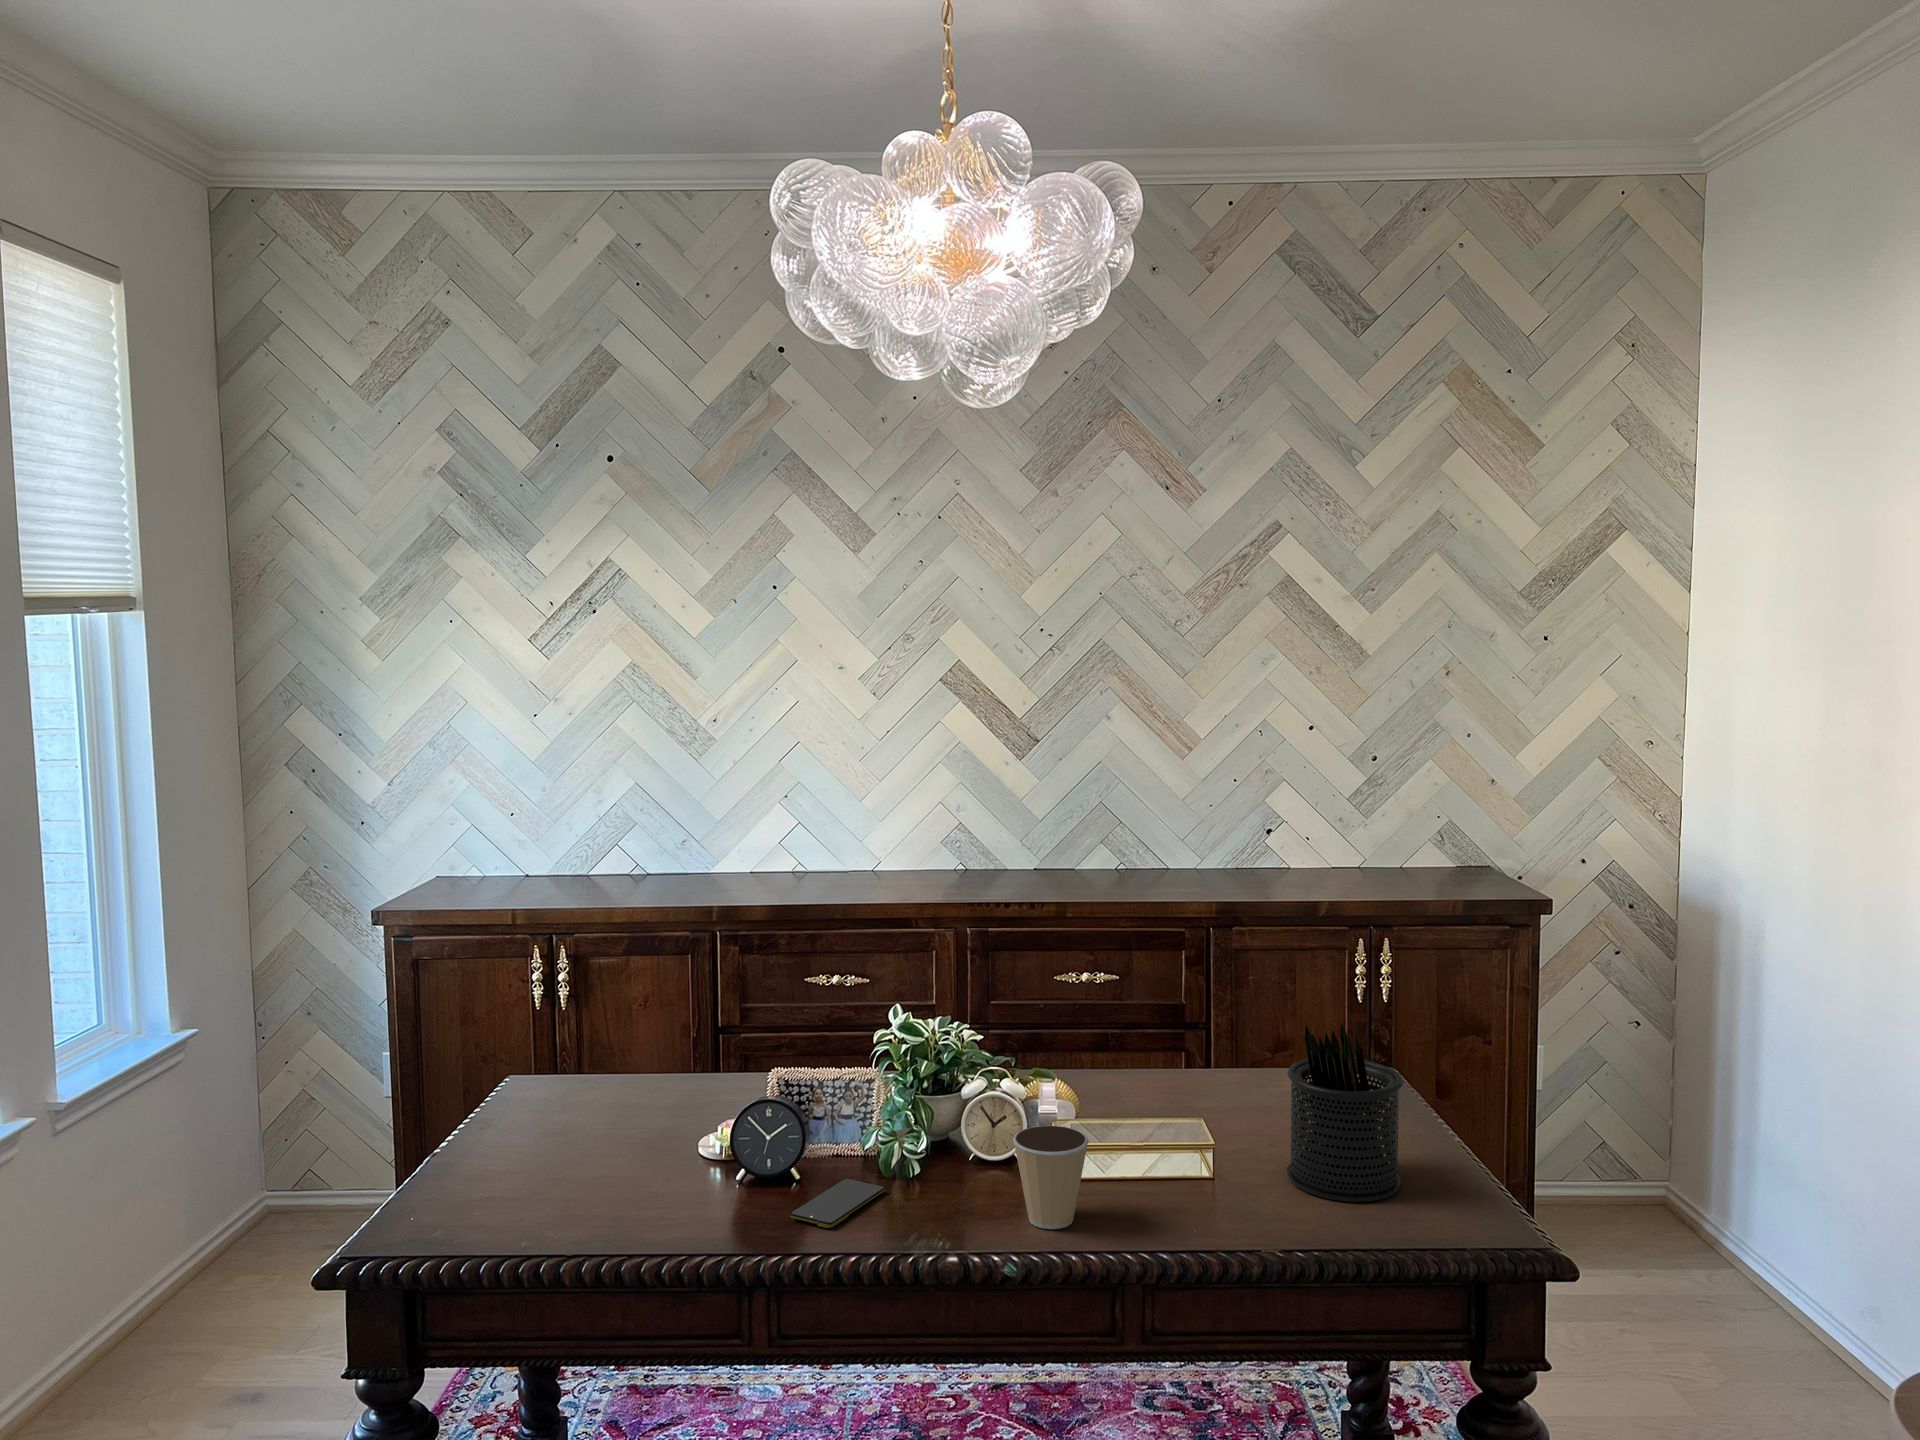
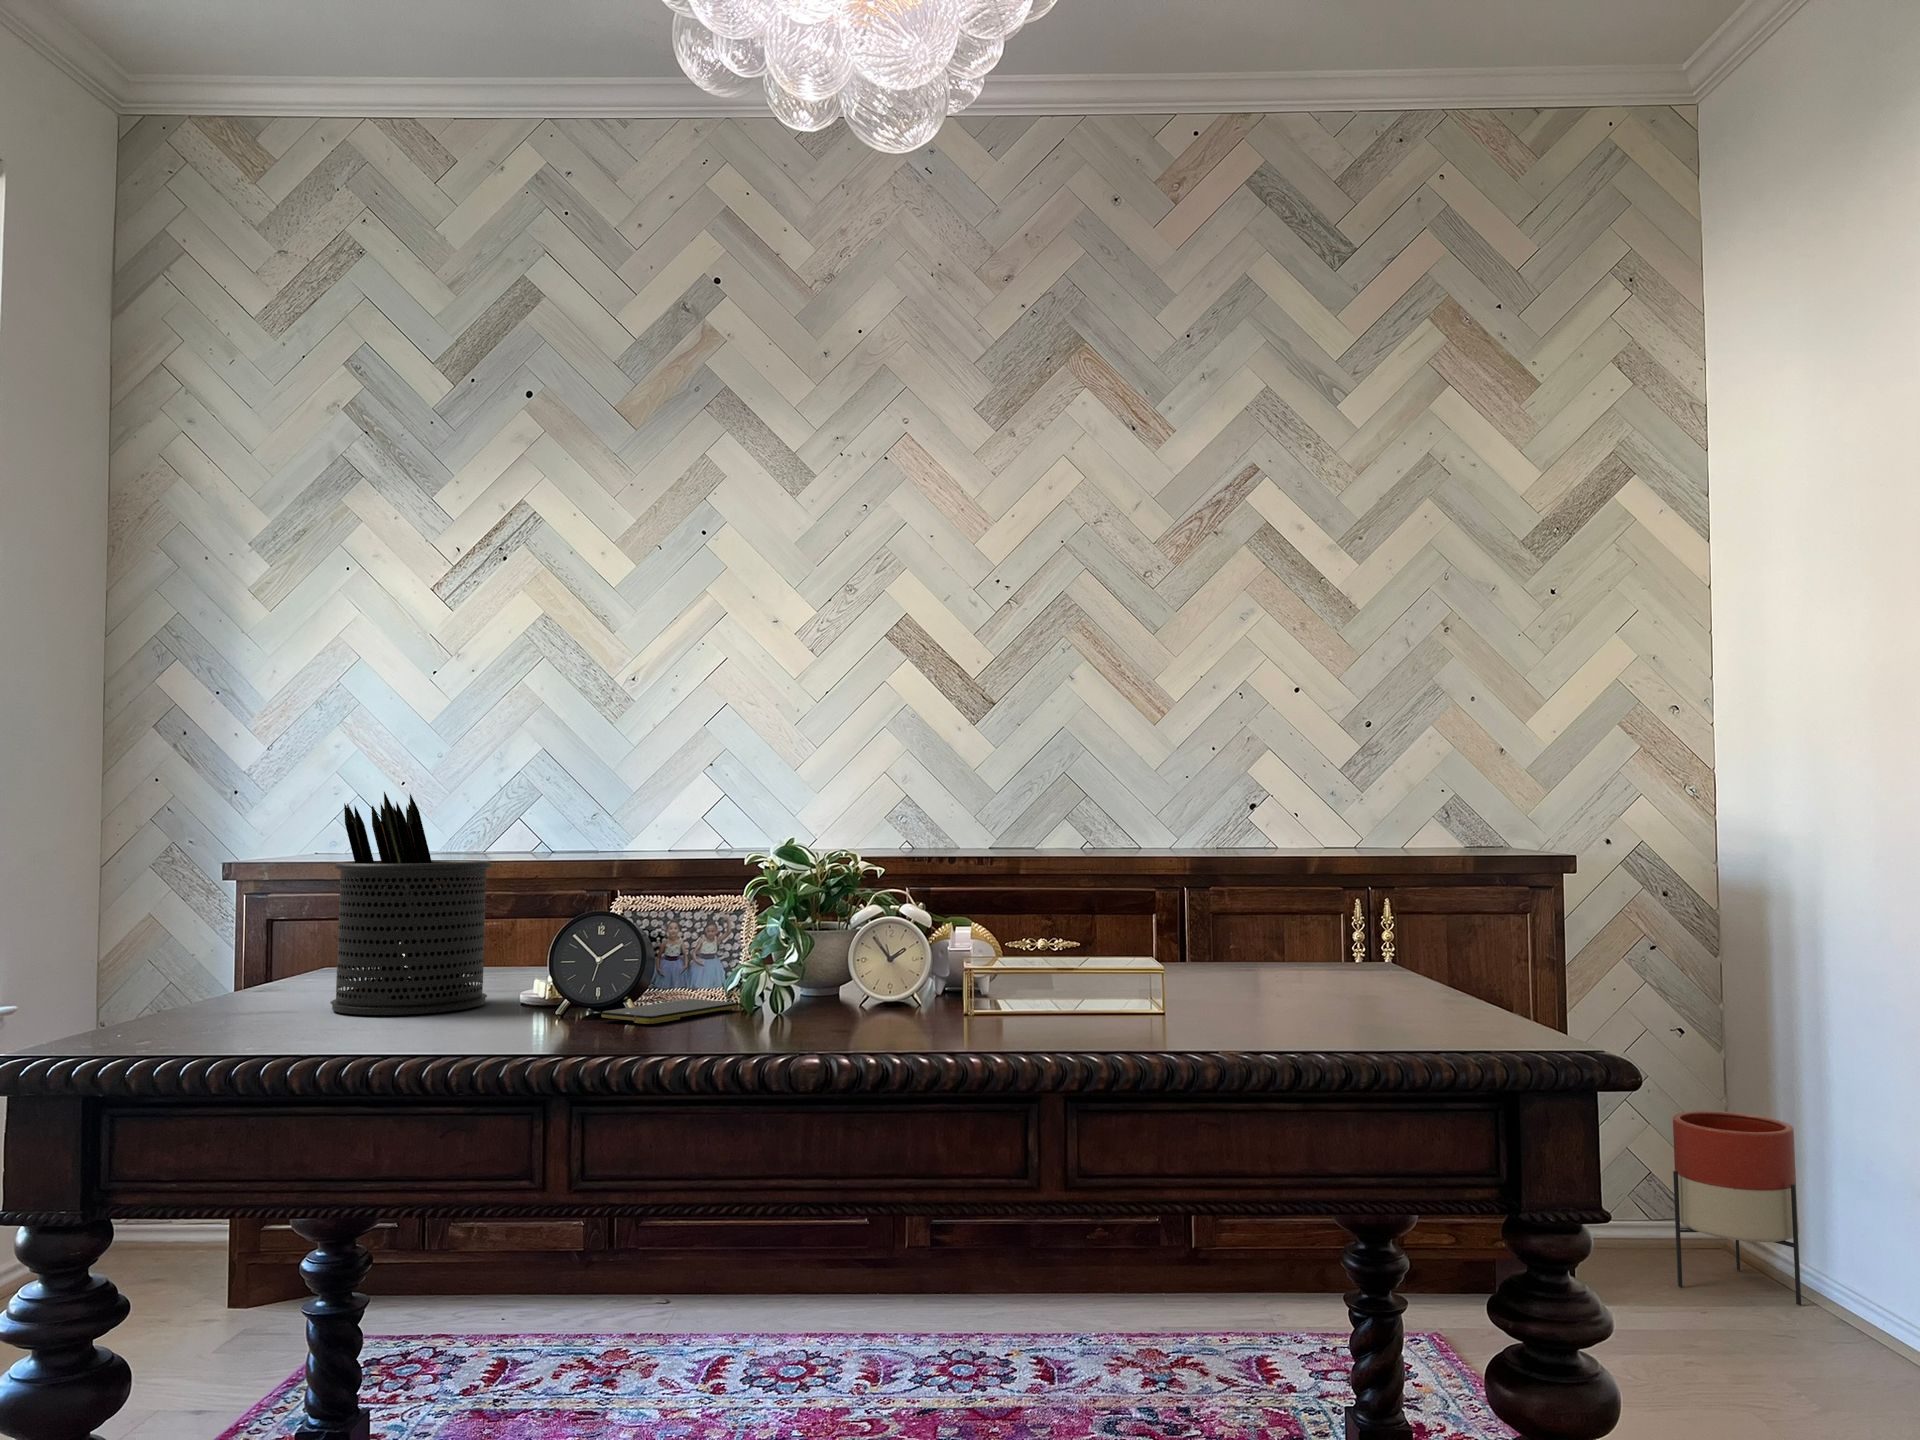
pen holder: present [1287,1023,1403,1202] -> present [330,792,492,1015]
planter: none [1615,1103,1720,1271] -> present [1673,1111,1801,1305]
coffee cup: present [1013,1125,1089,1229] -> none [900,906,1002,1026]

